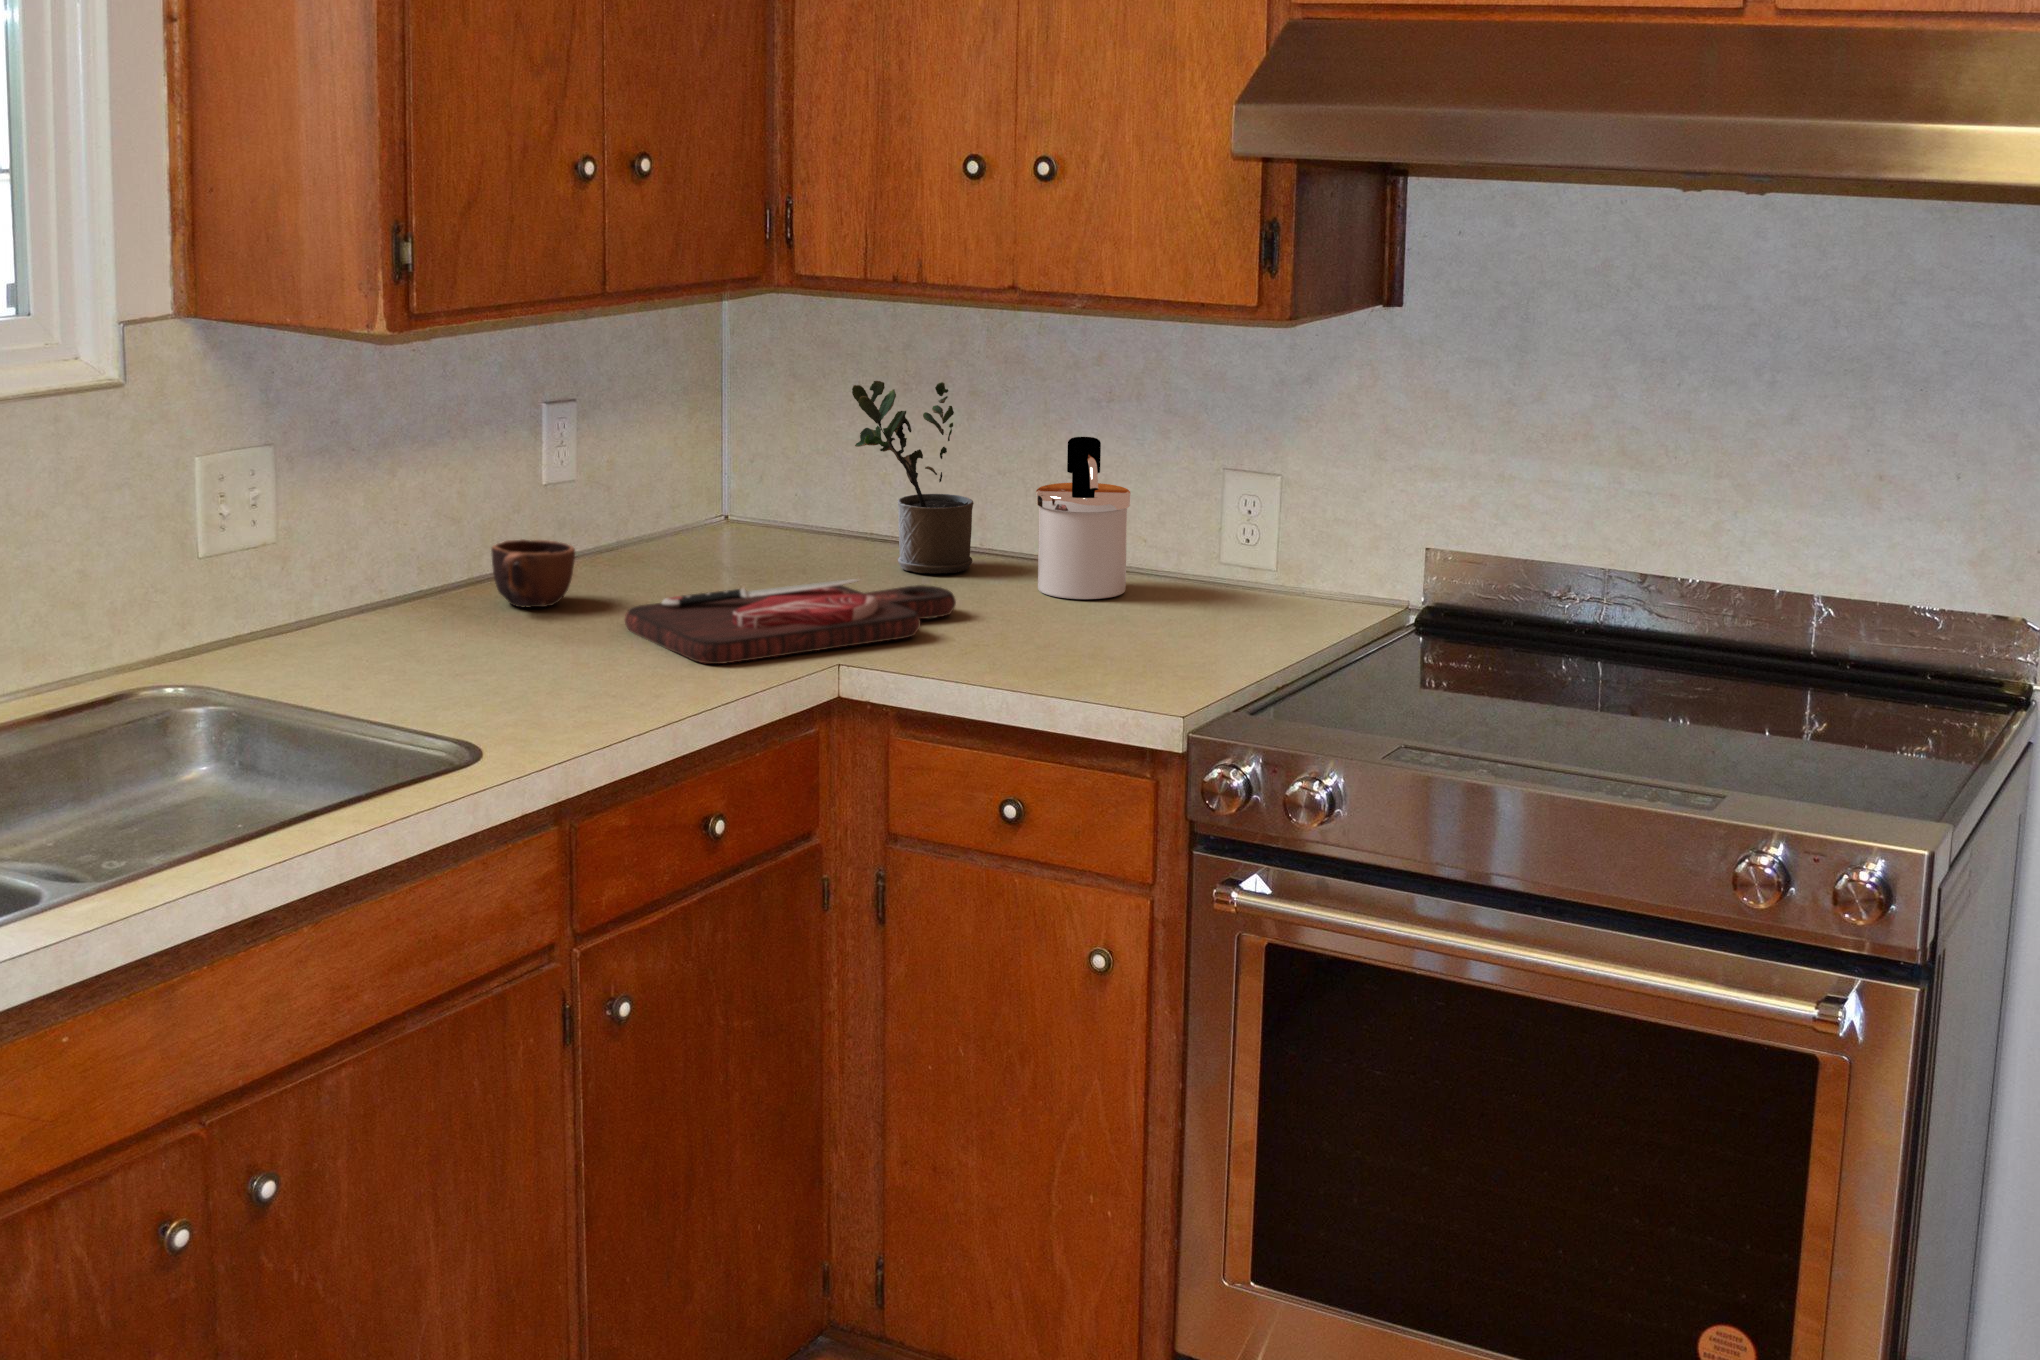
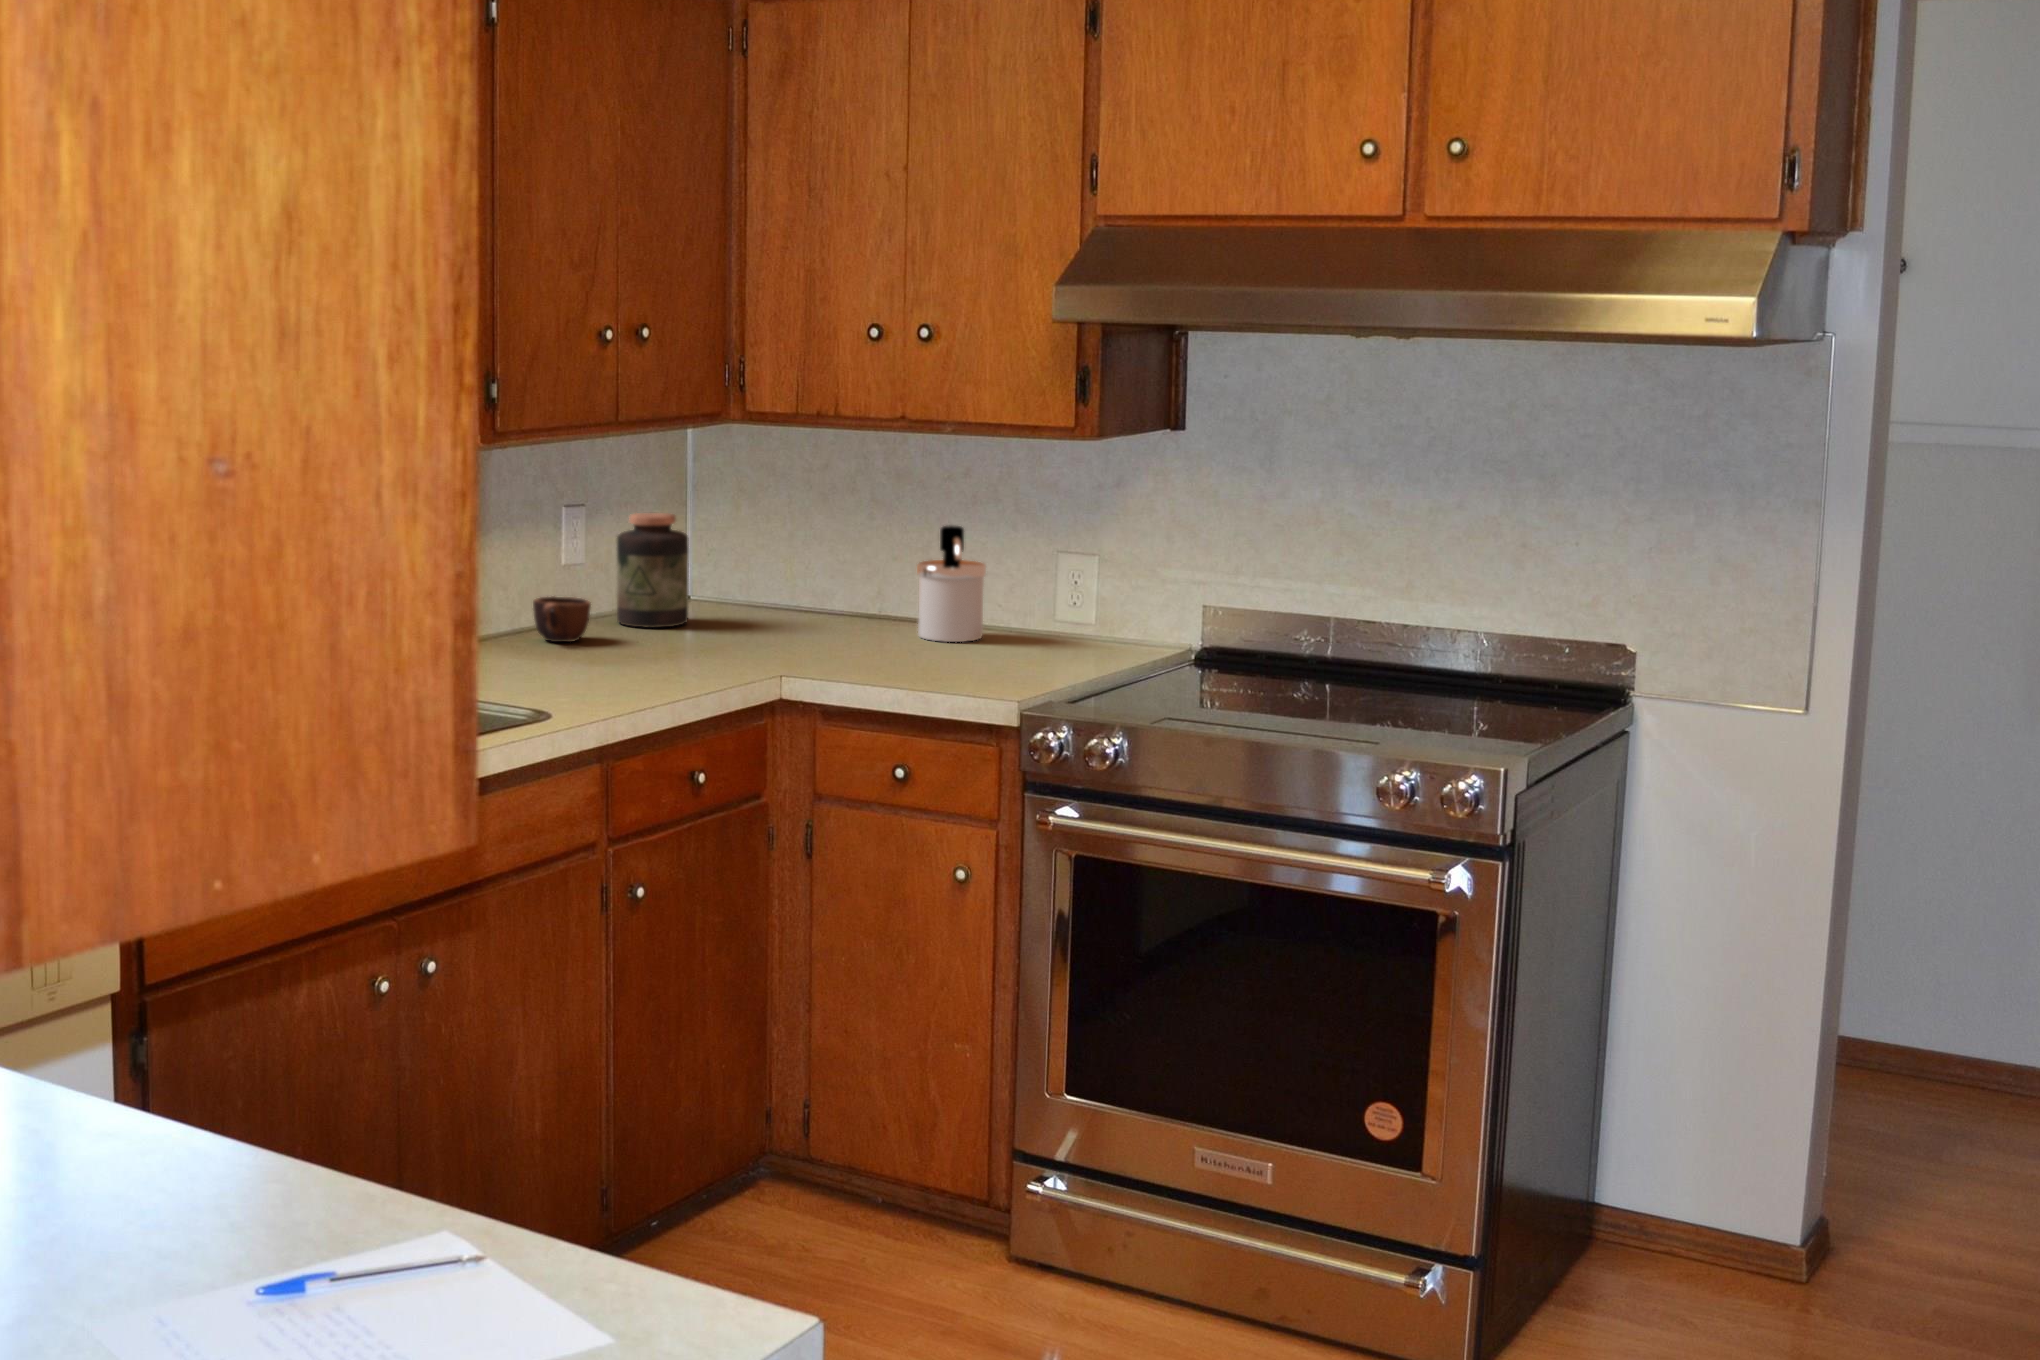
potted plant: present [852,381,974,574] -> none [784,487,872,627]
jar: none [619,415,720,578] -> present [617,513,689,628]
cutting board: present [625,579,956,664] -> none [628,621,860,673]

